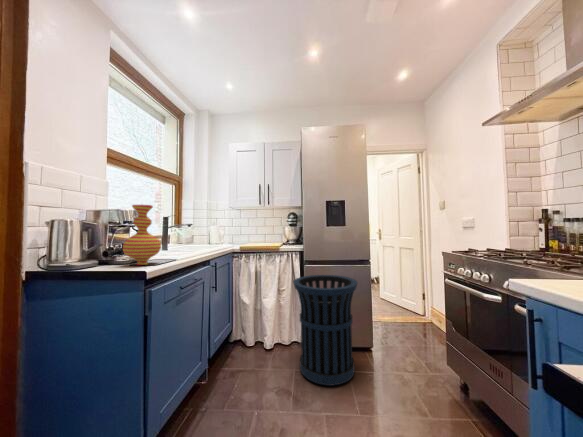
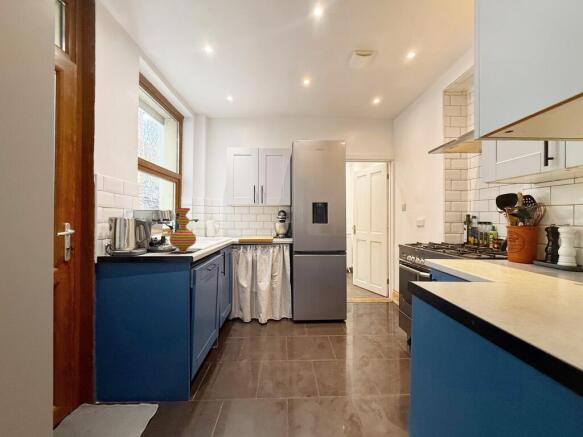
trash can: present [293,275,358,386] -> none [286,263,337,345]

